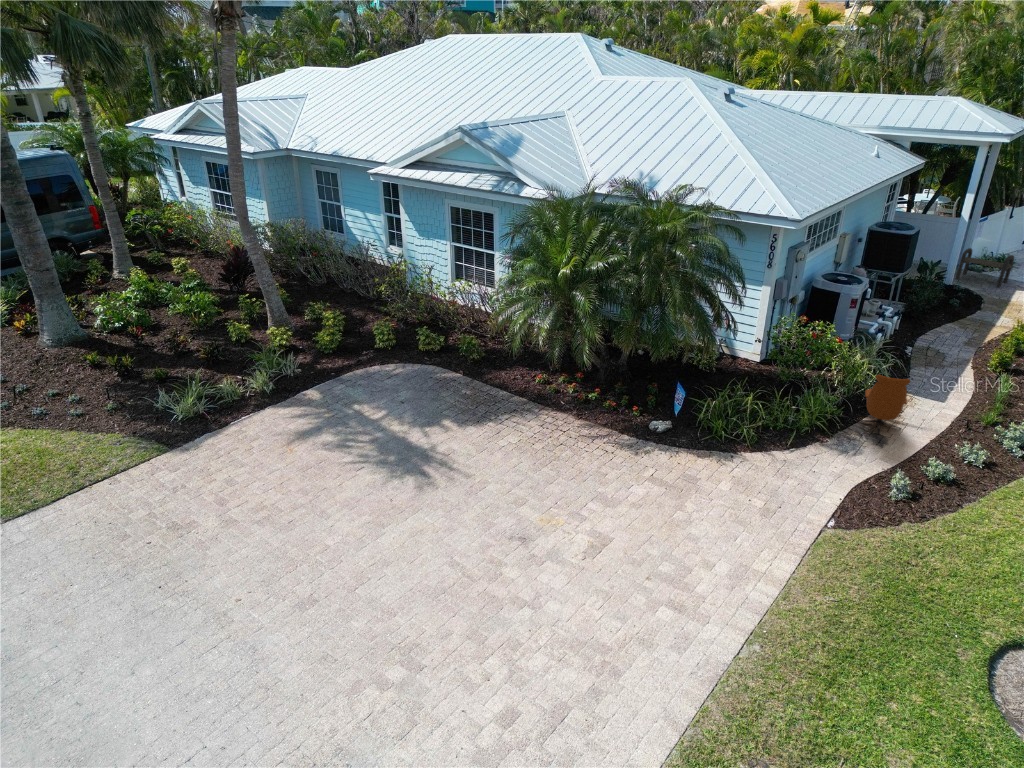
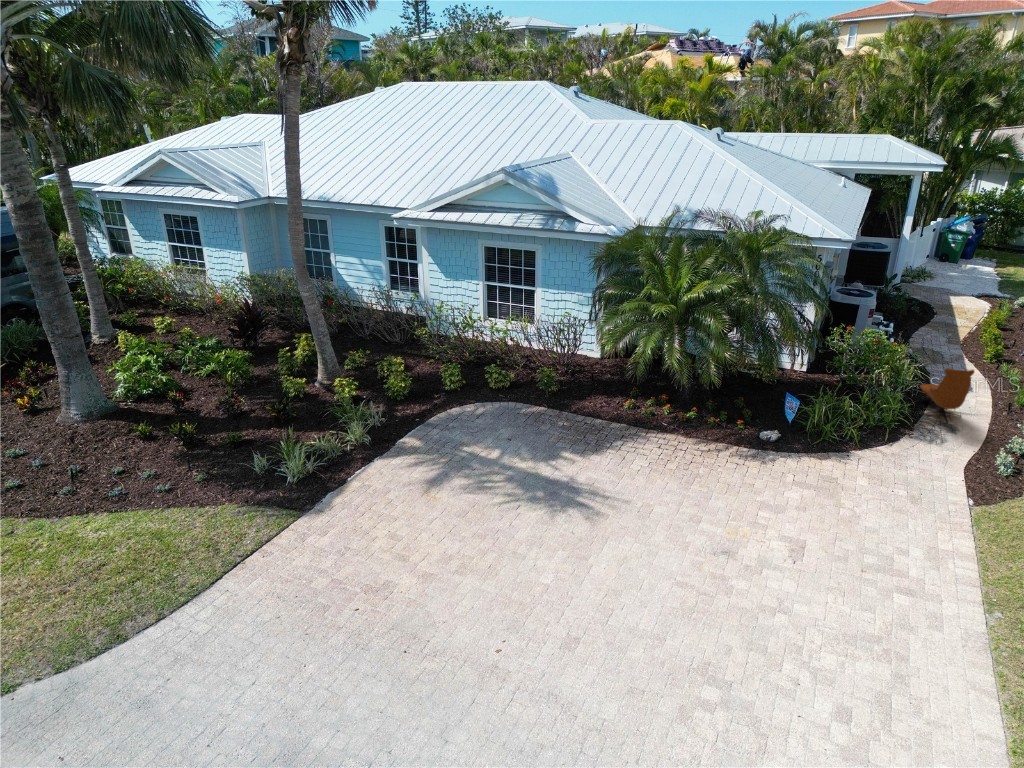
bench: present [956,248,1014,287] -> none [905,264,951,296]

